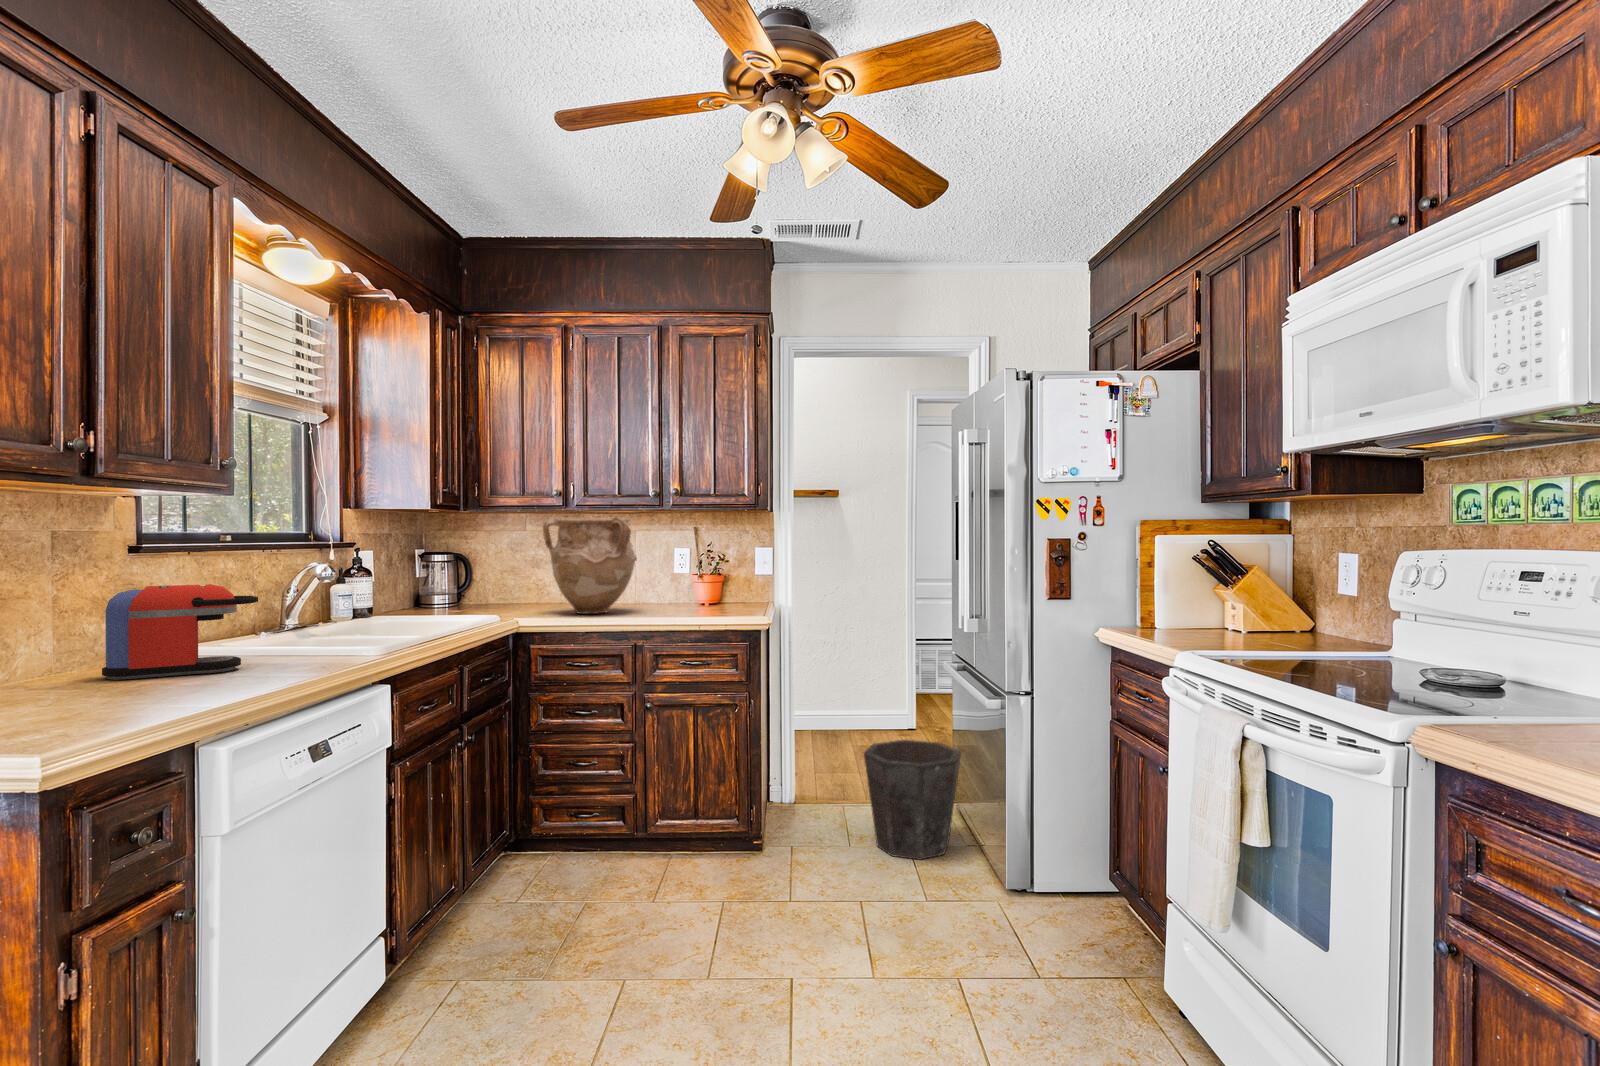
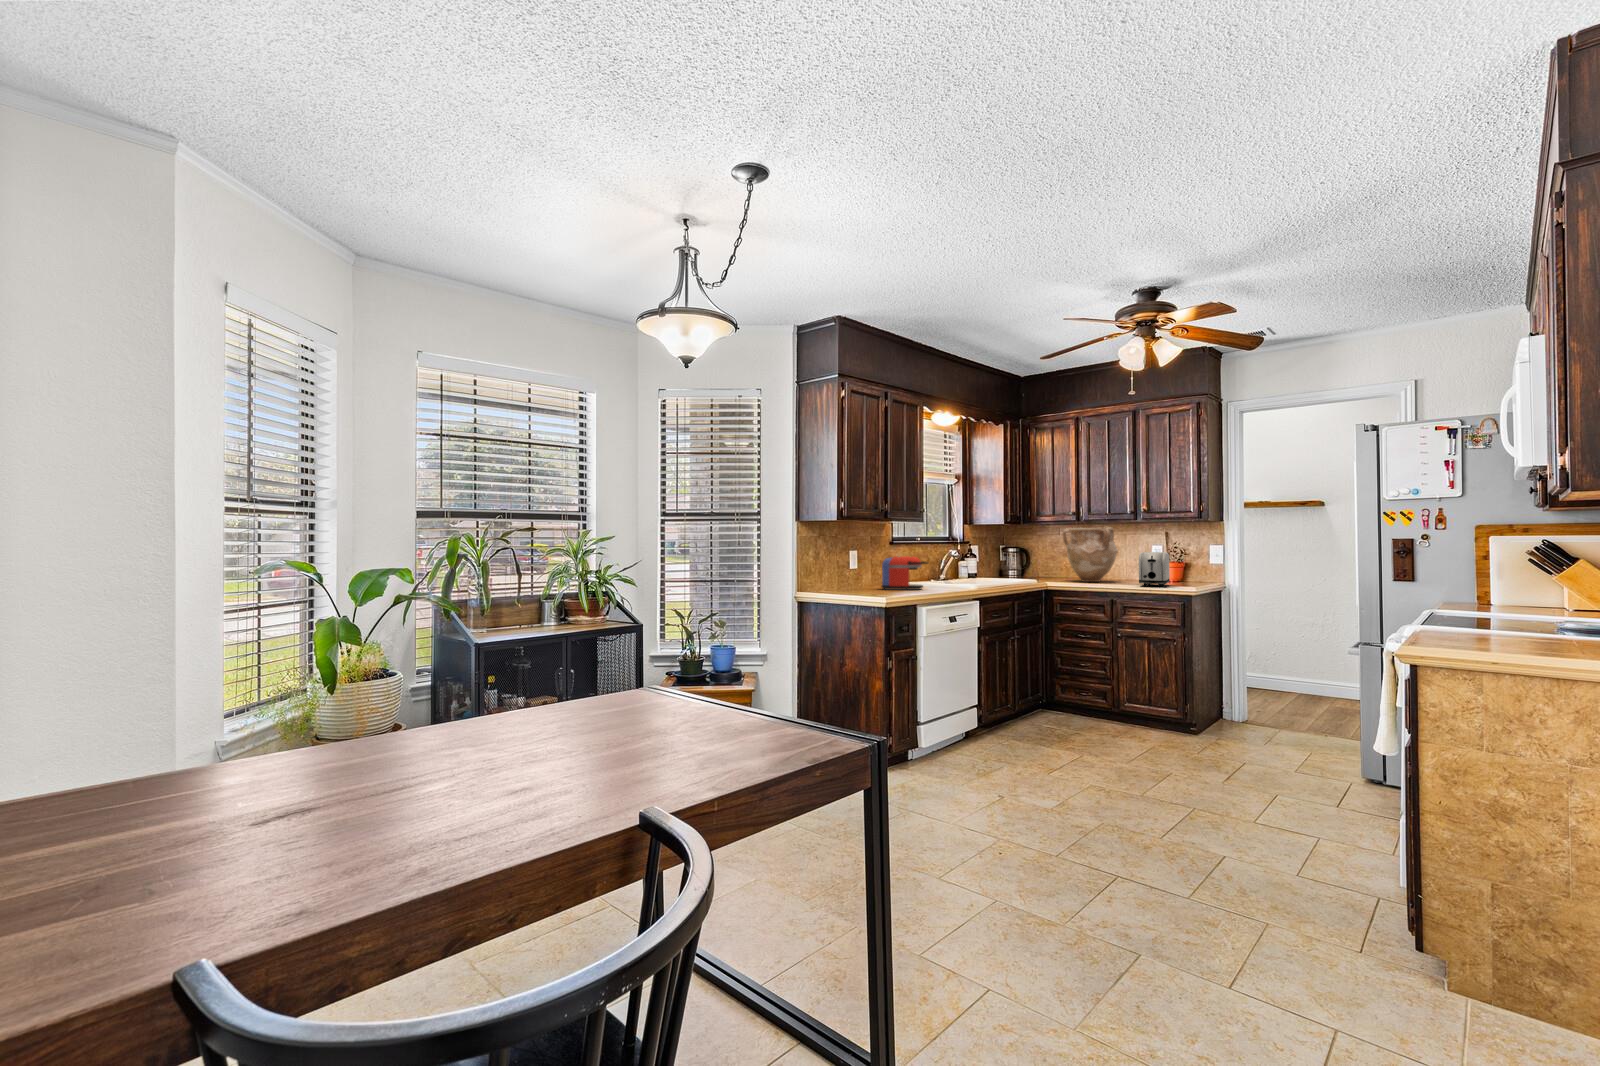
toaster: none [680,560,725,620] -> present [1139,552,1170,587]
waste bin: present [864,740,961,859] -> none [1271,678,1354,756]

